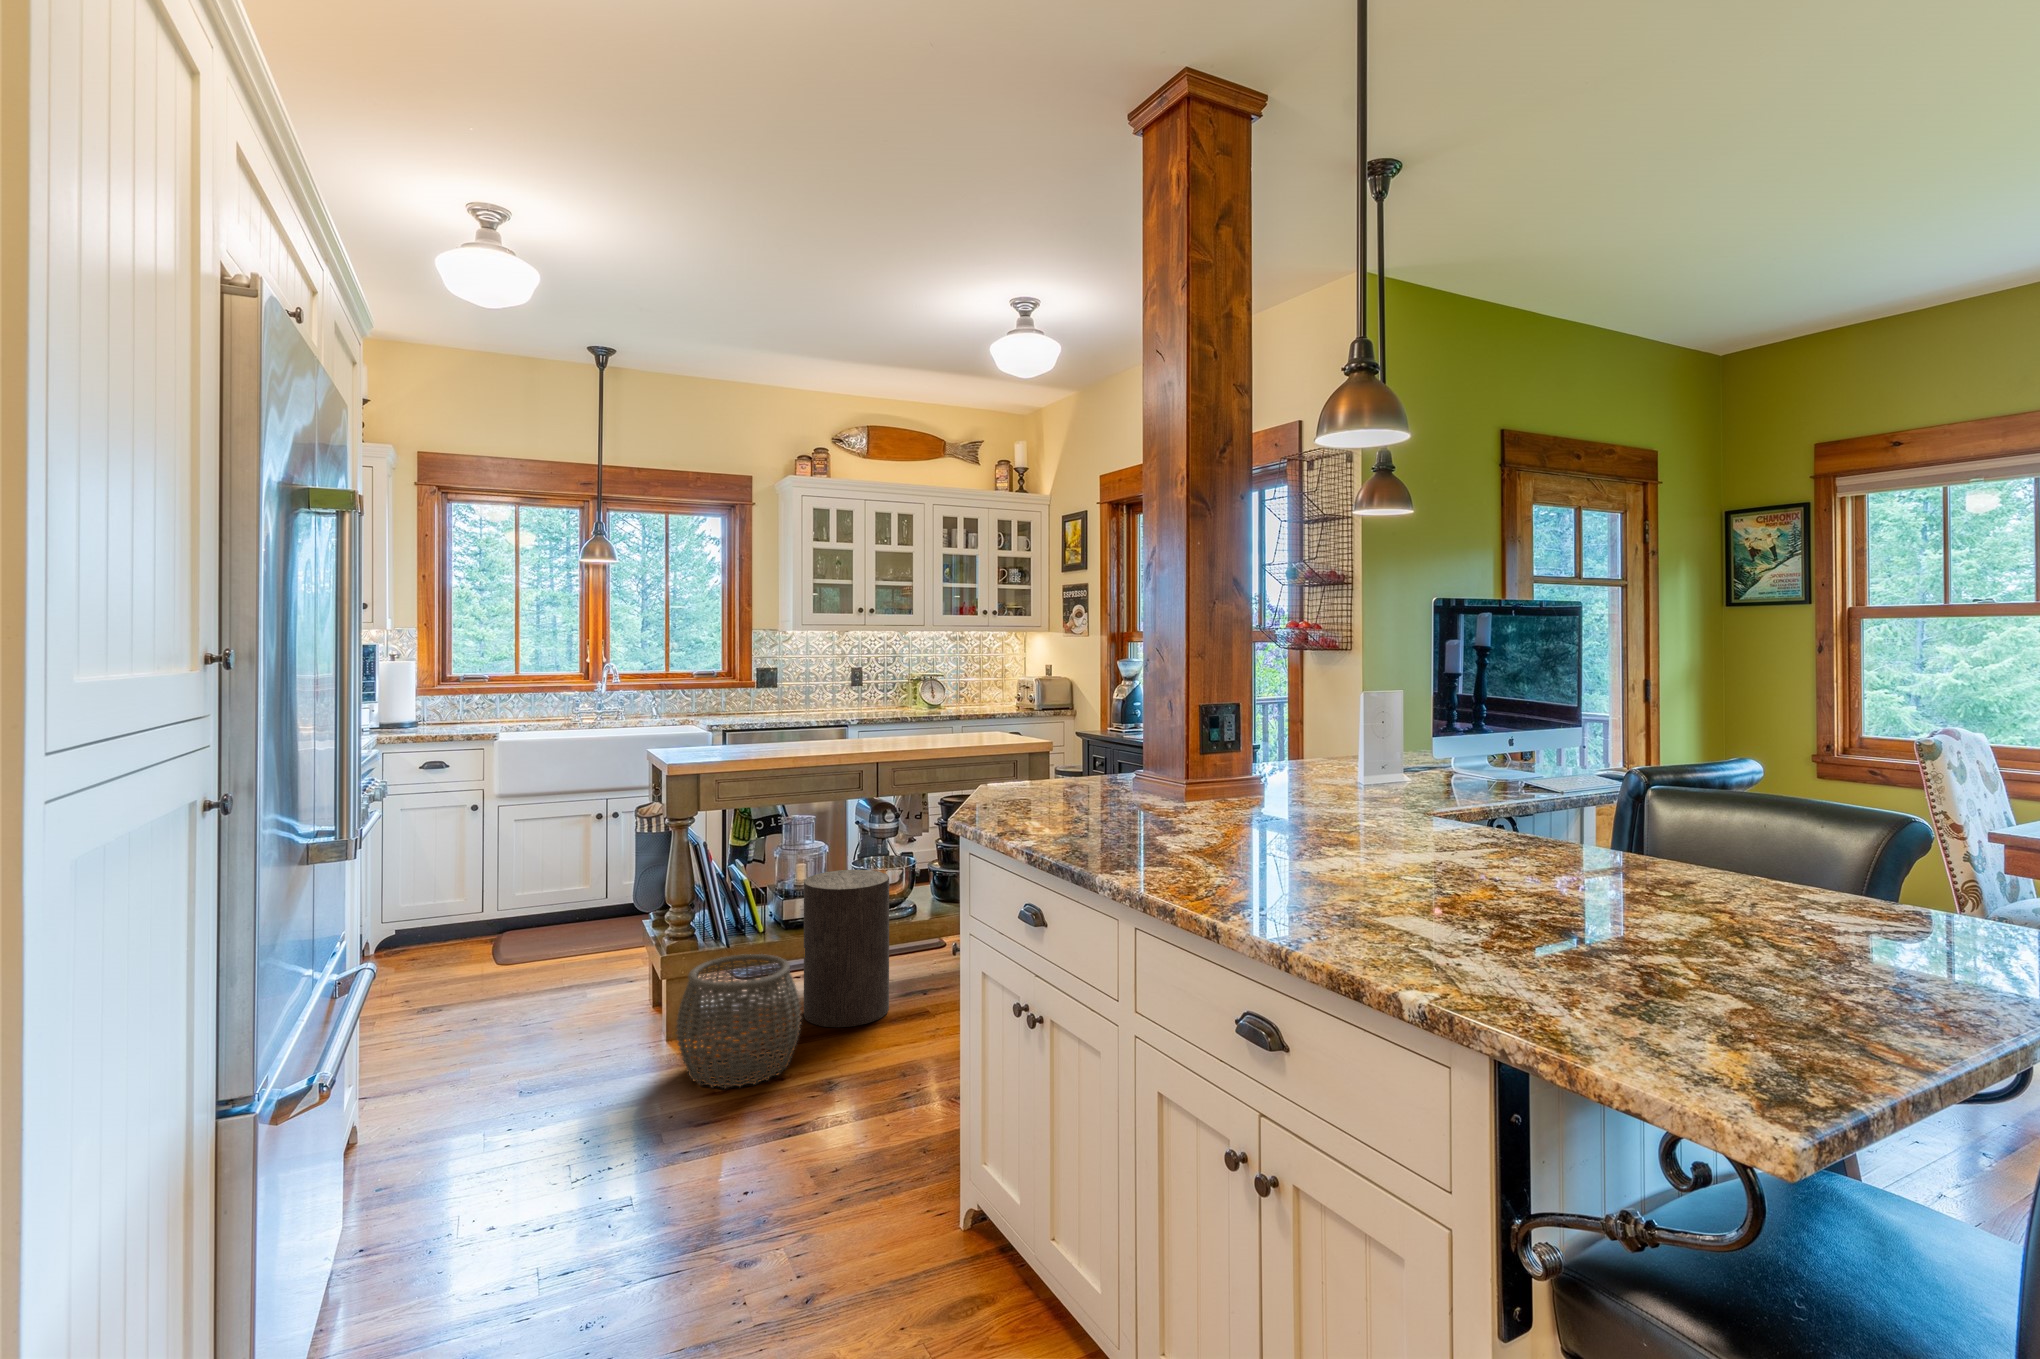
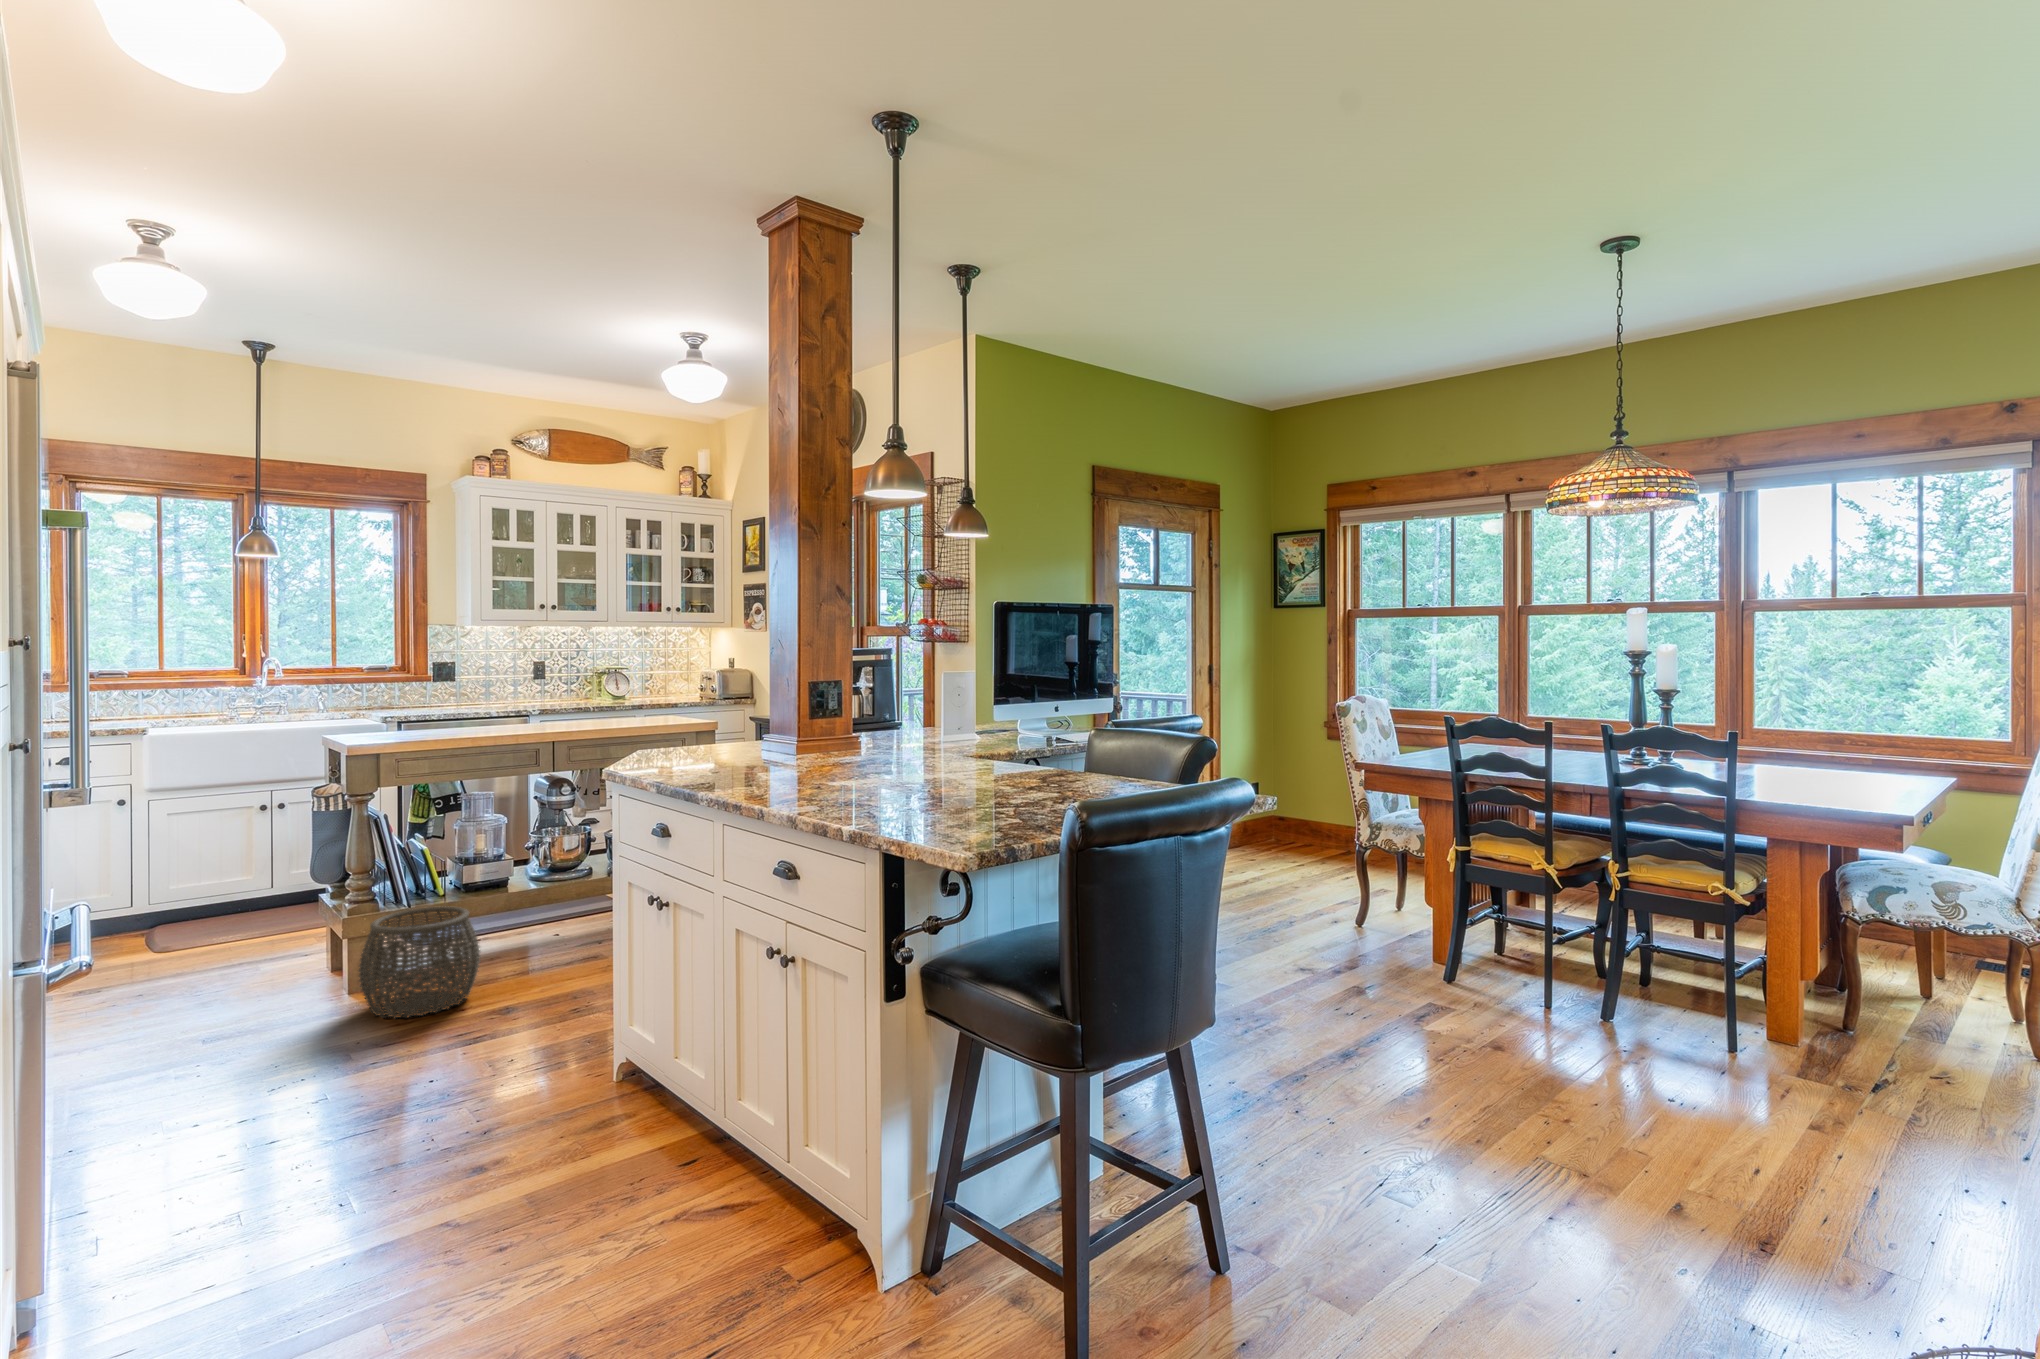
stool: present [804,870,889,1027] -> none [483,835,566,969]

